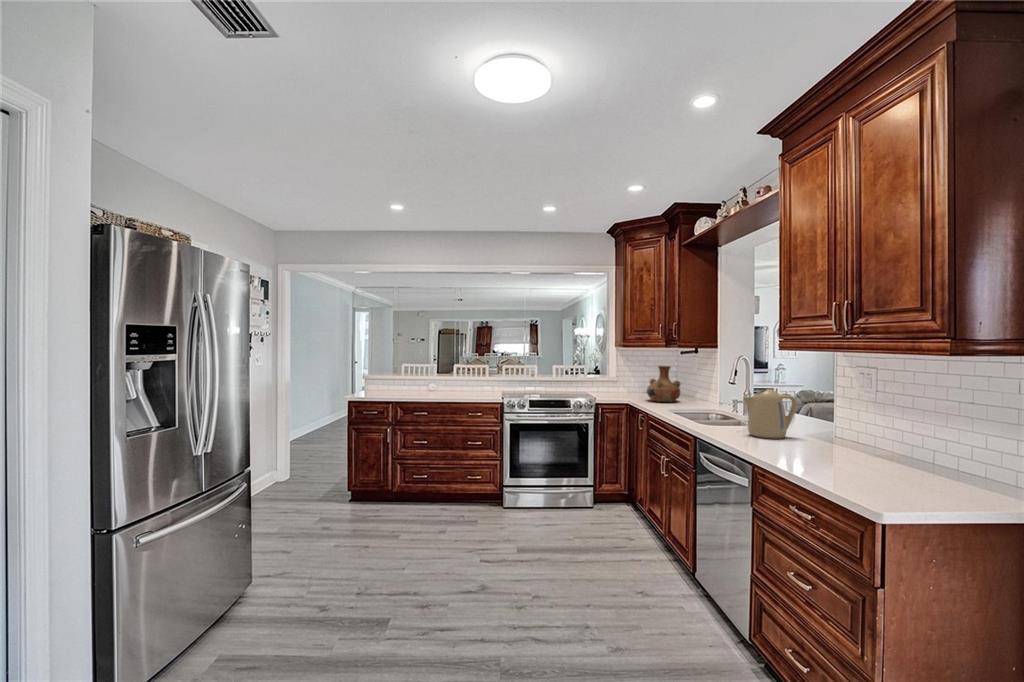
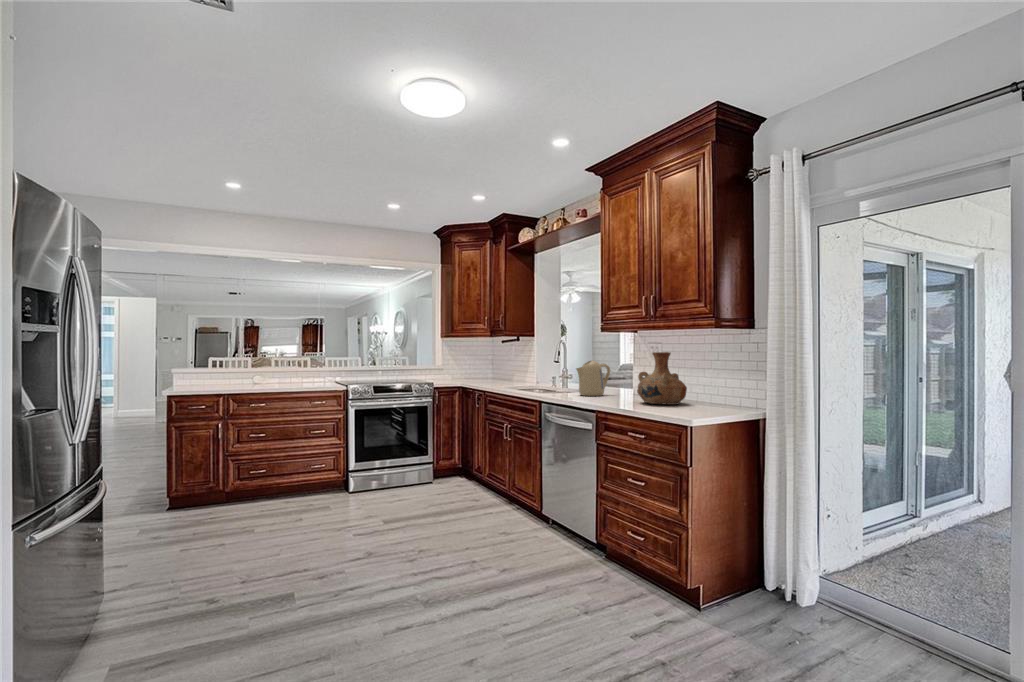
vase: present [647,366,680,402] -> present [637,352,687,405]

